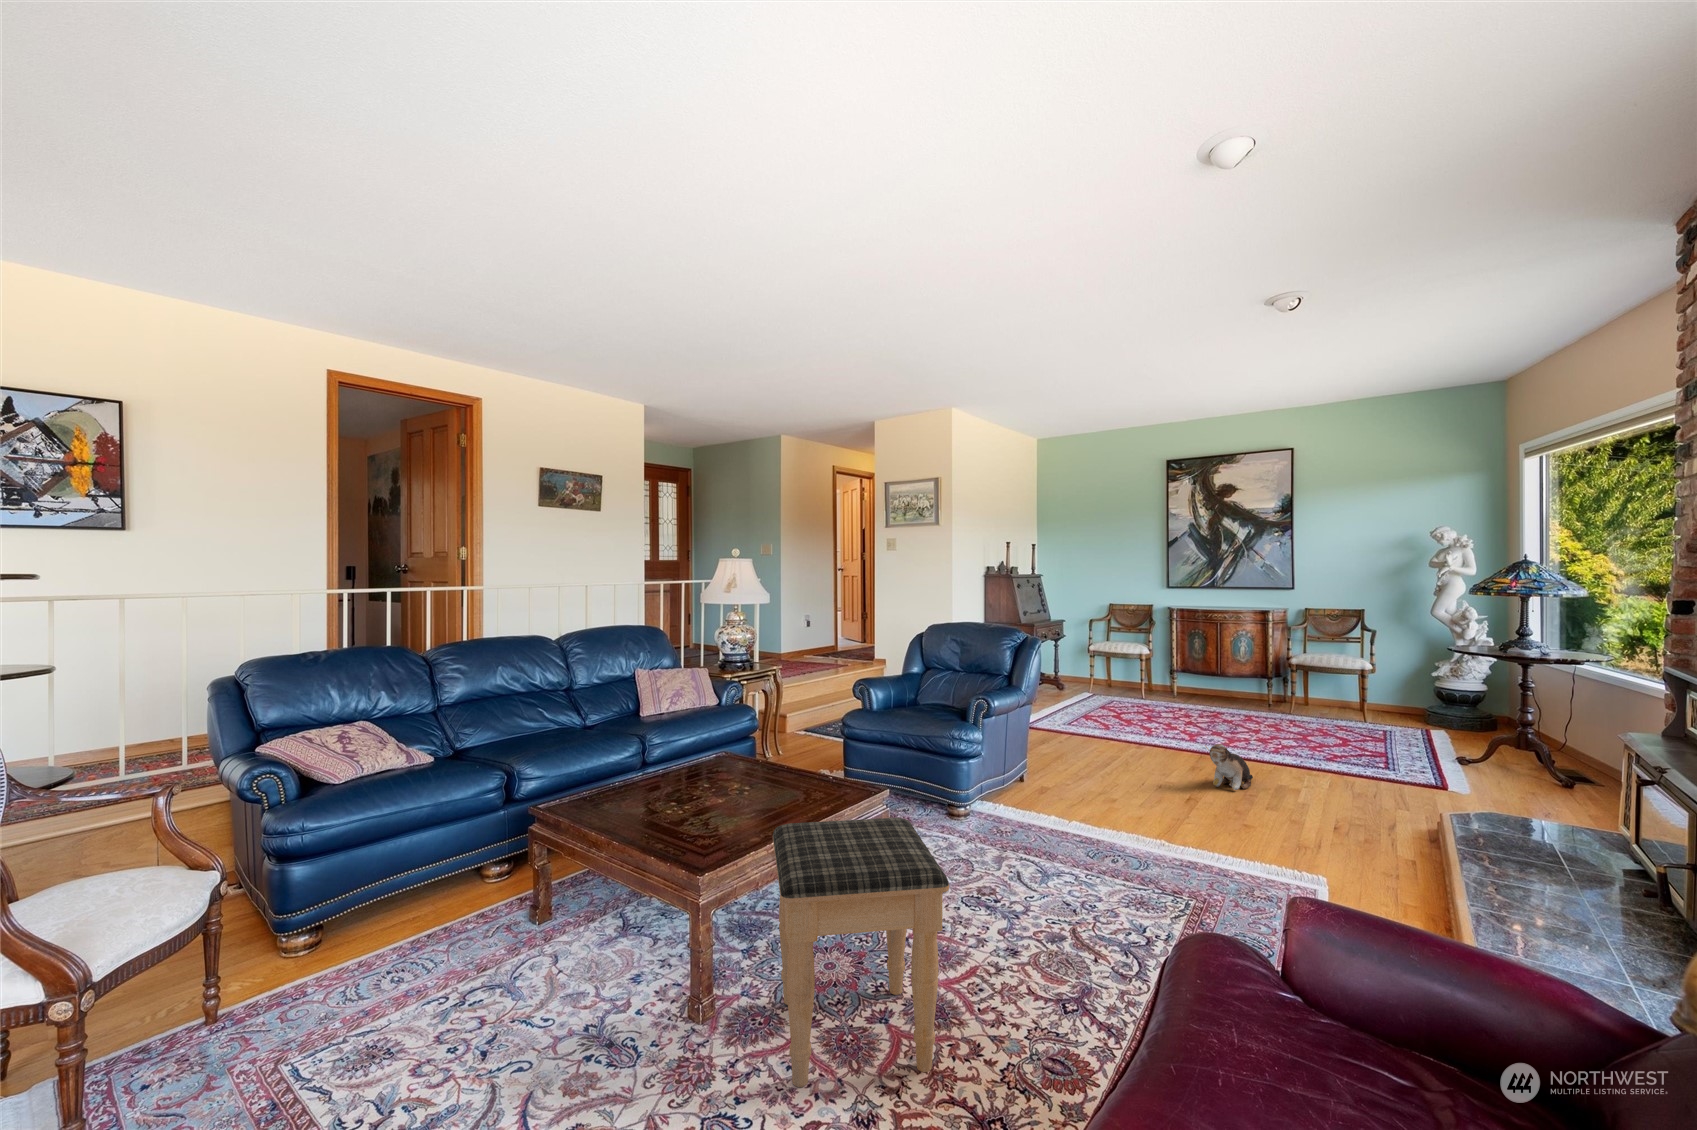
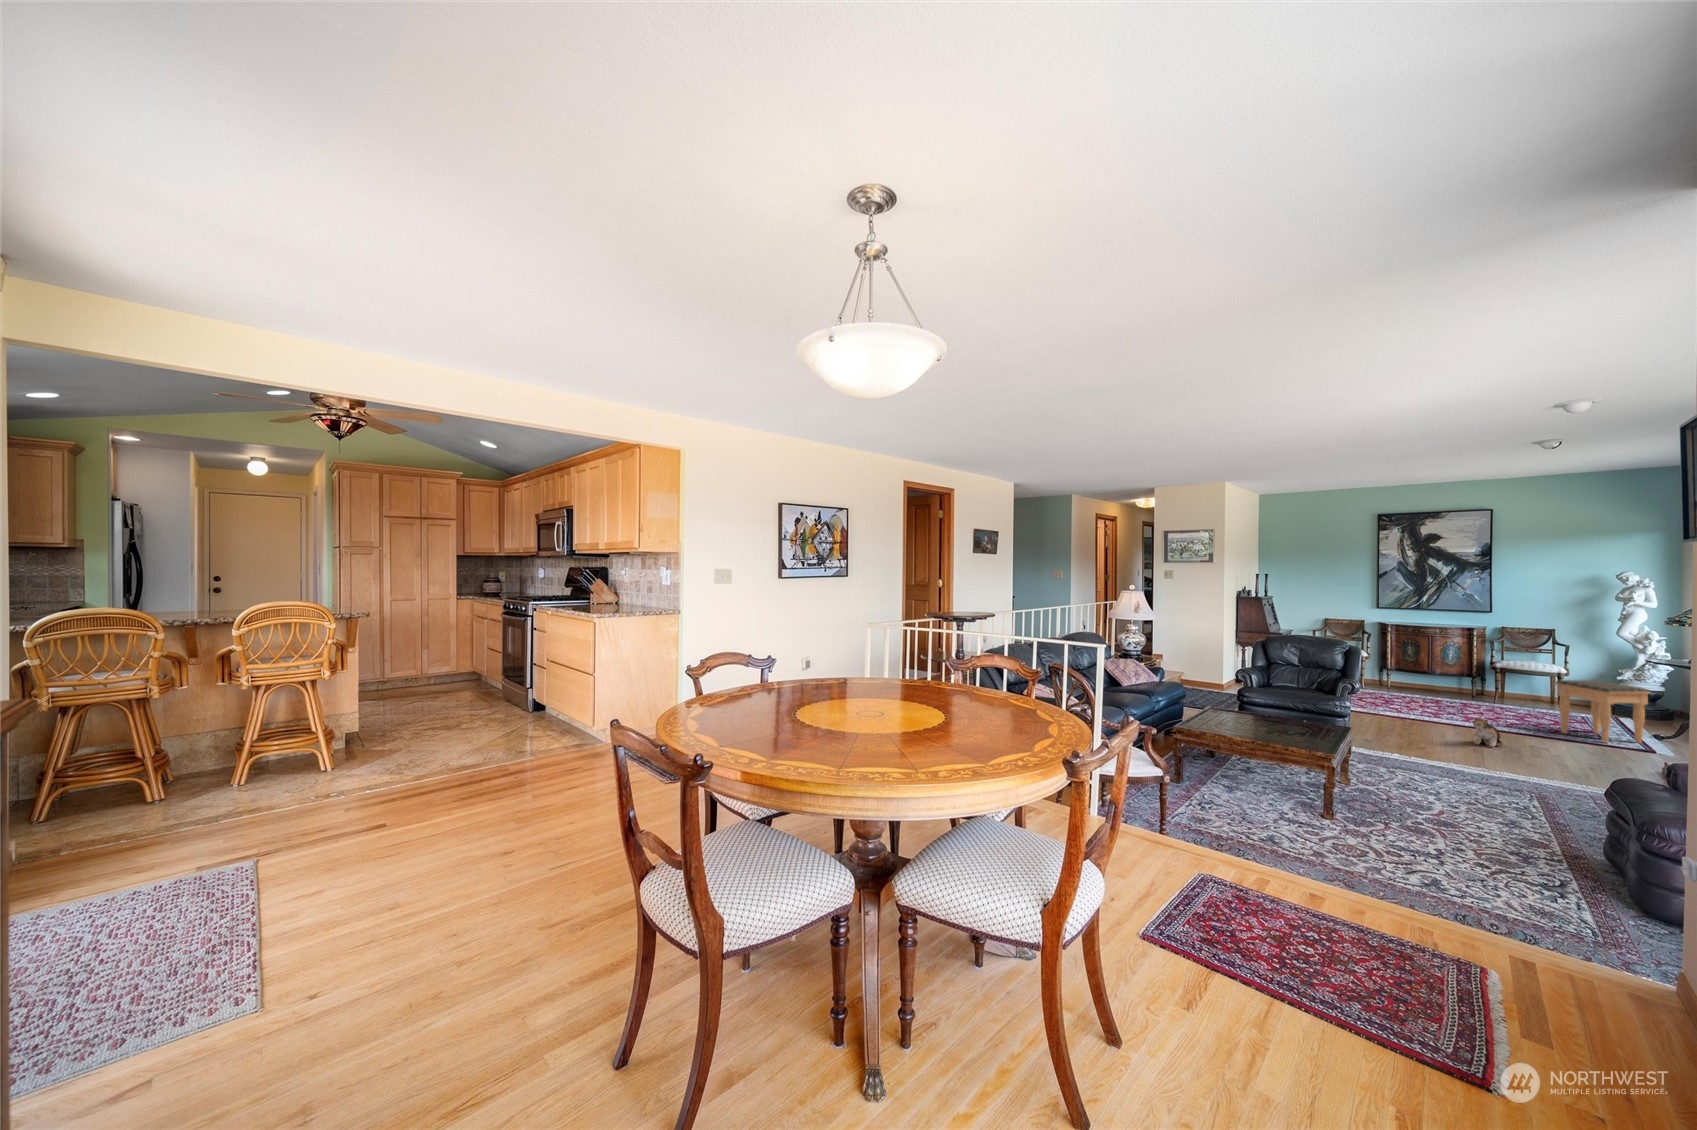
footstool: present [773,818,949,1087] -> present [1555,680,1650,743]

